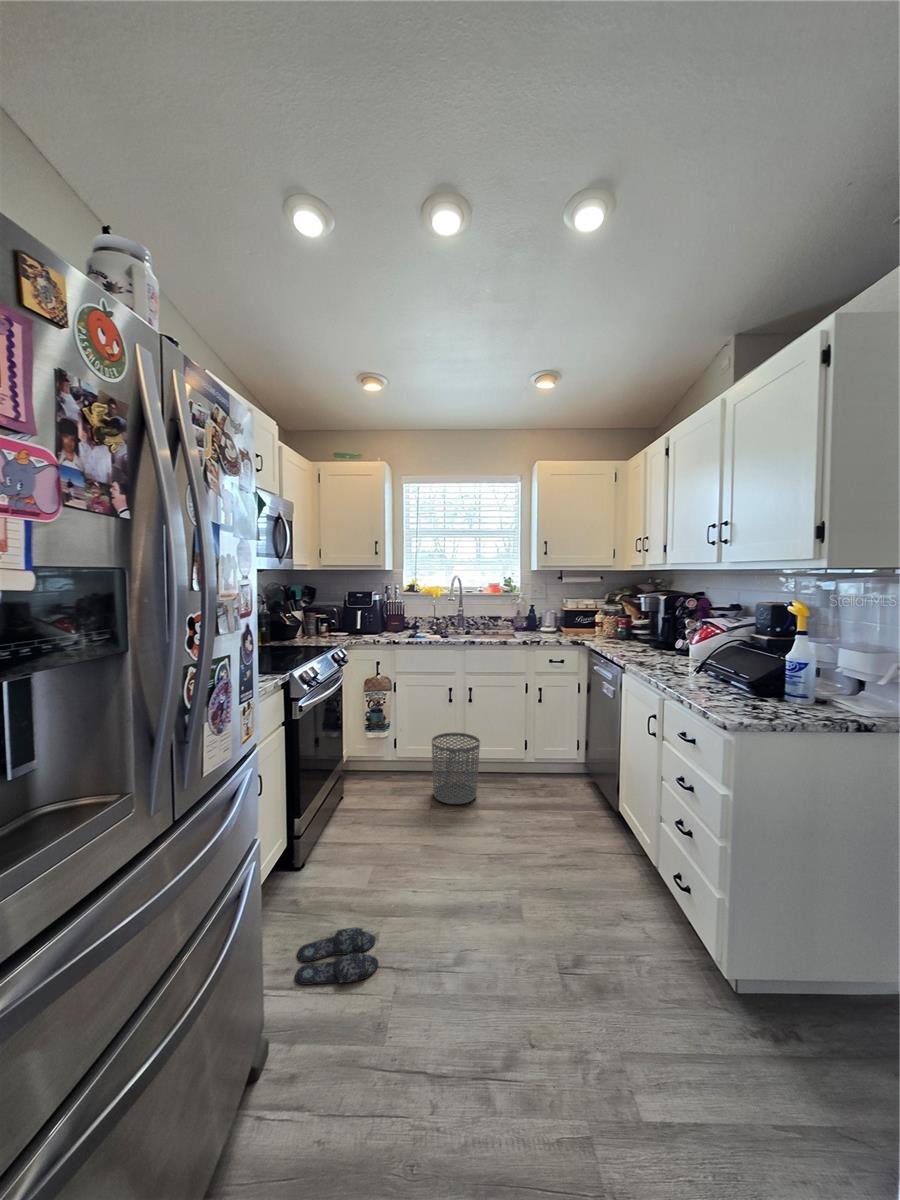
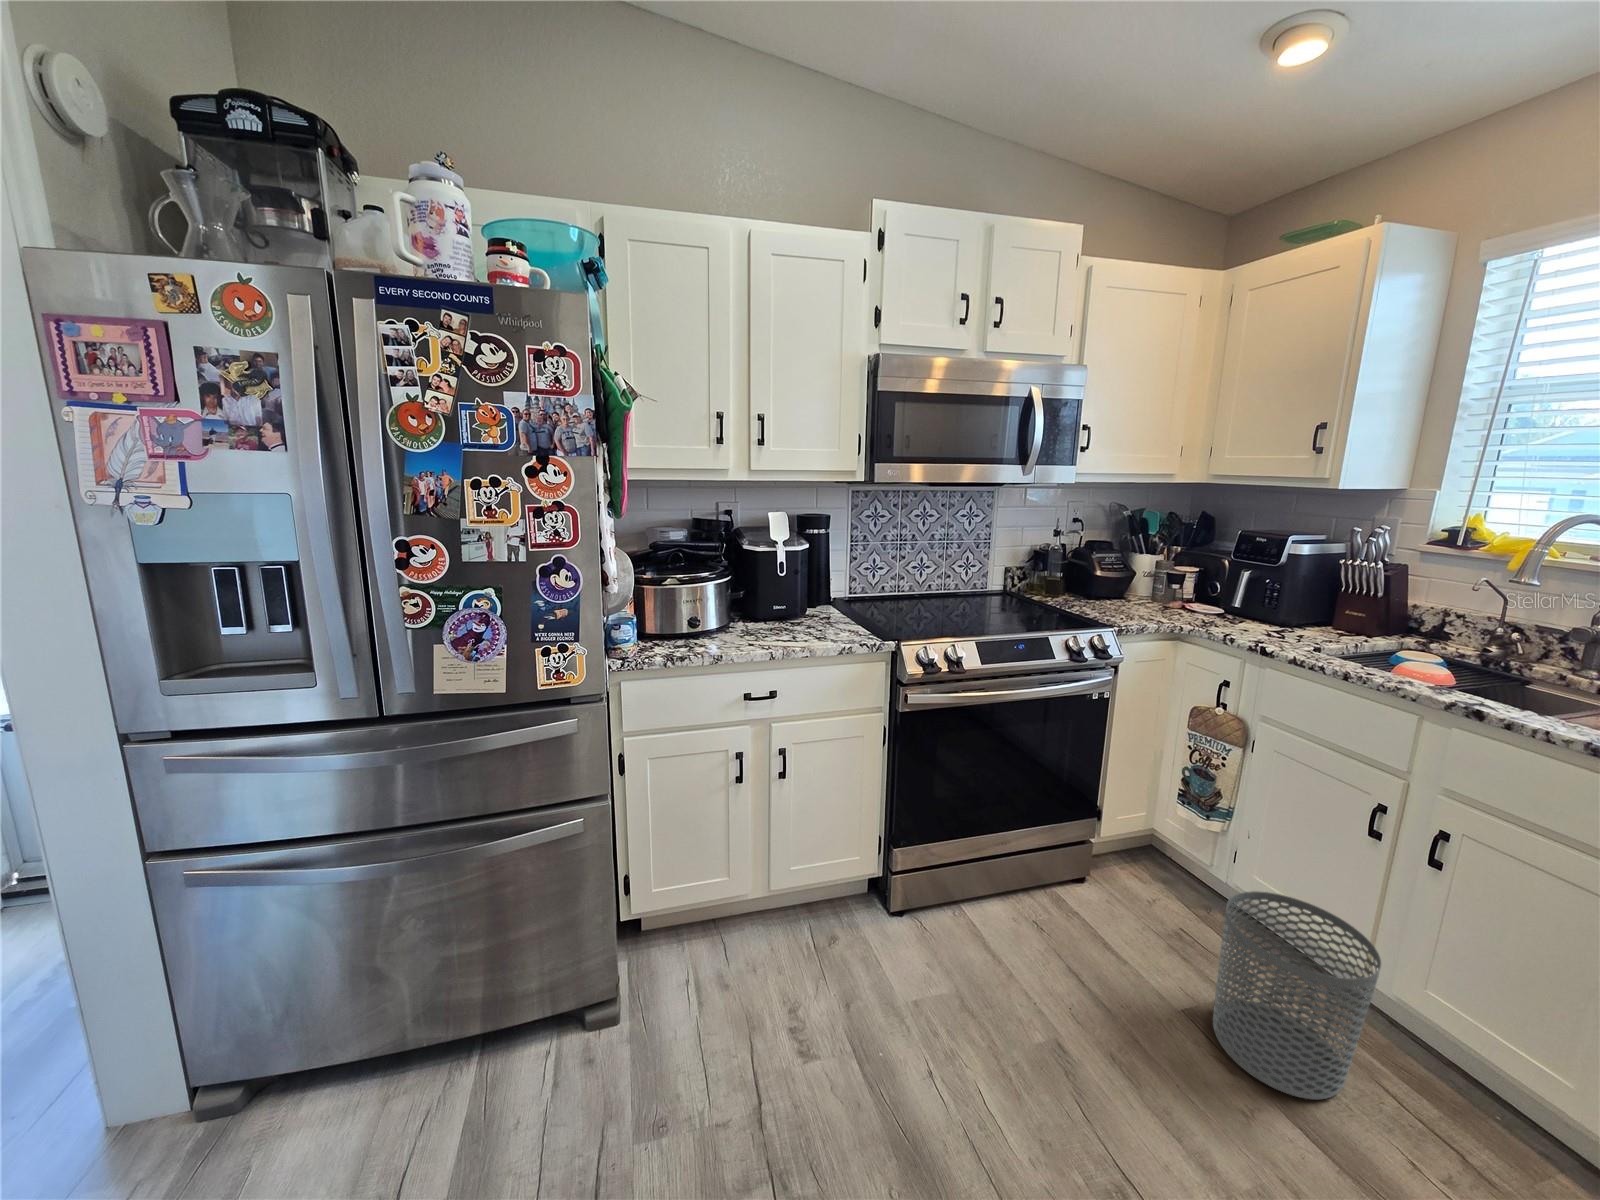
slippers: present [295,927,378,985] -> none [698,986,801,1090]

